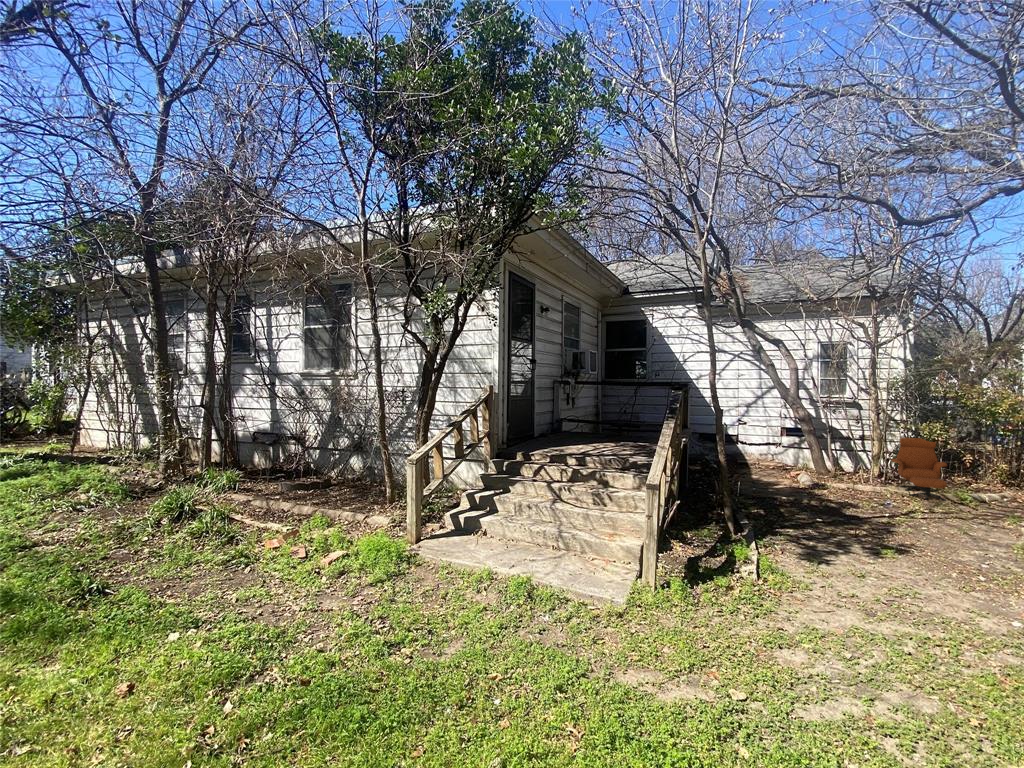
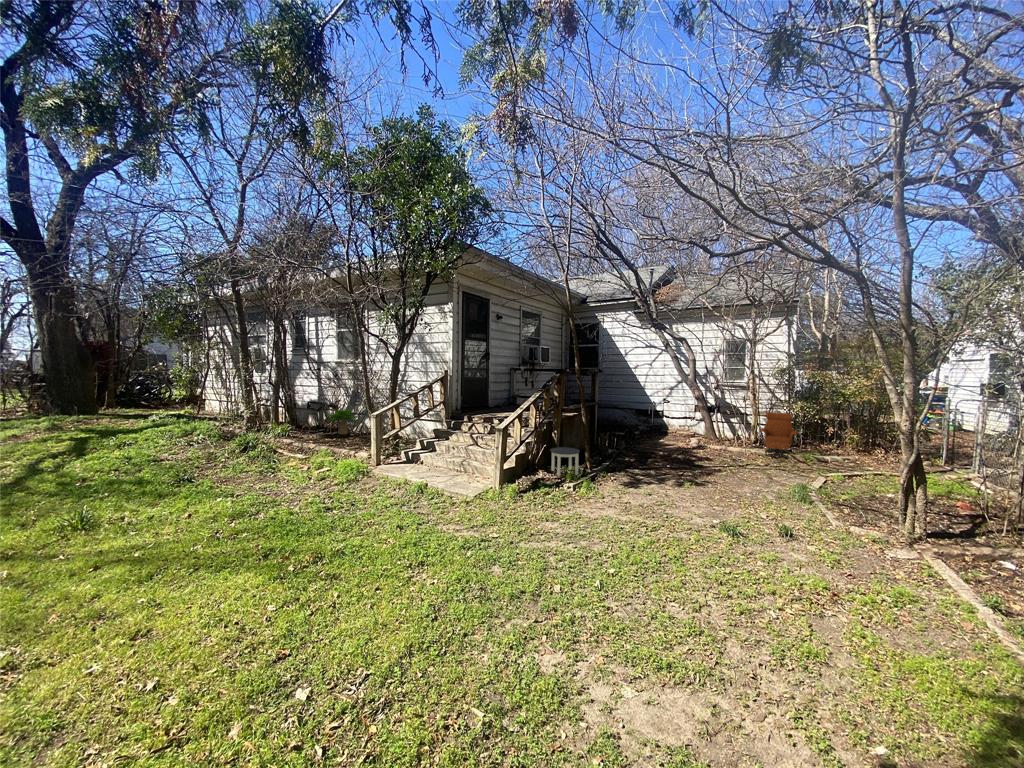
potted plant: none [293,441,344,482] -> present [329,409,357,434]
round table: none [674,501,721,546] -> present [550,447,580,476]

